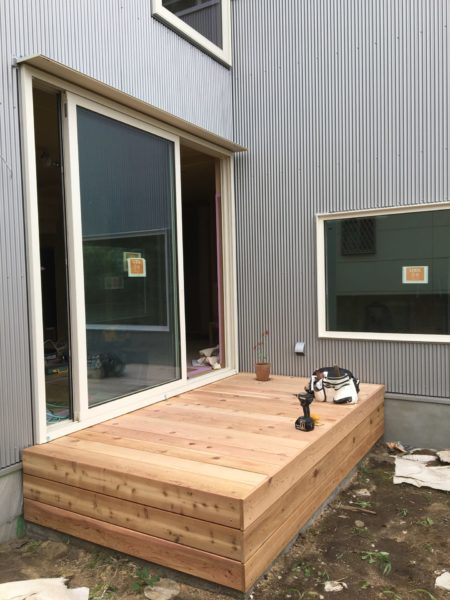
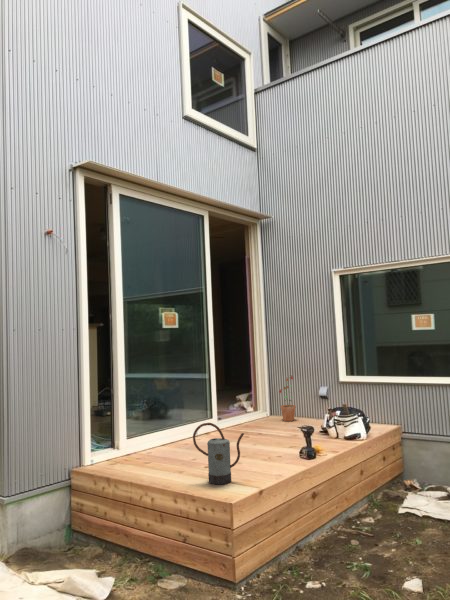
watering can: none [184,395,247,470] -> present [193,423,244,484]

